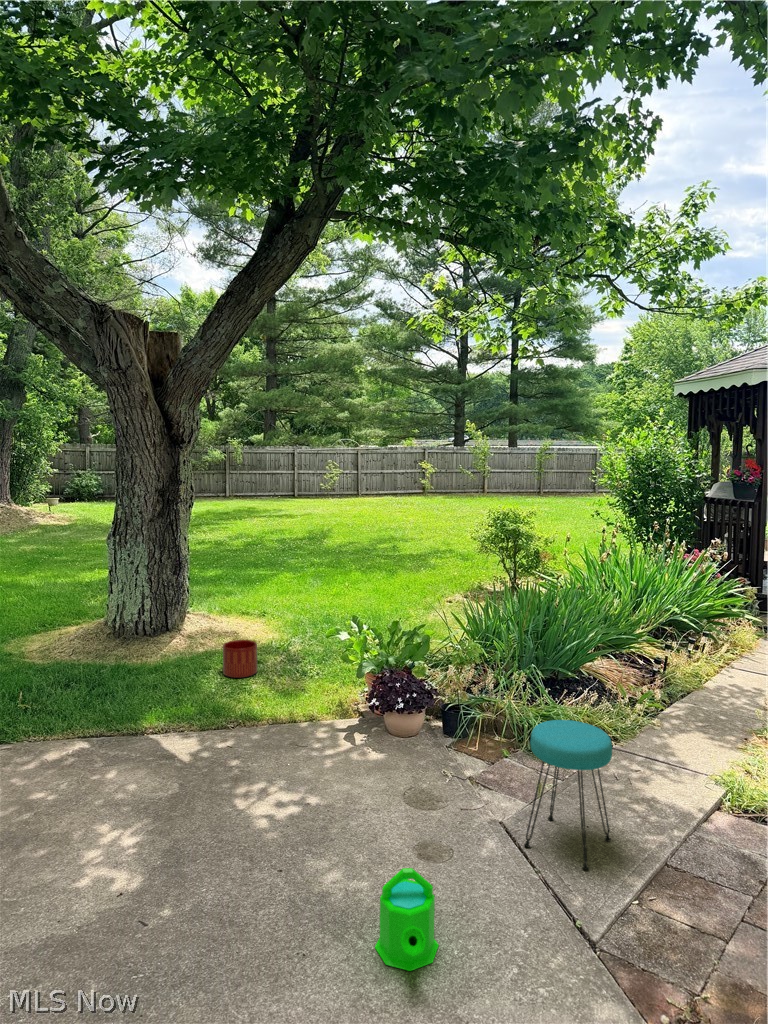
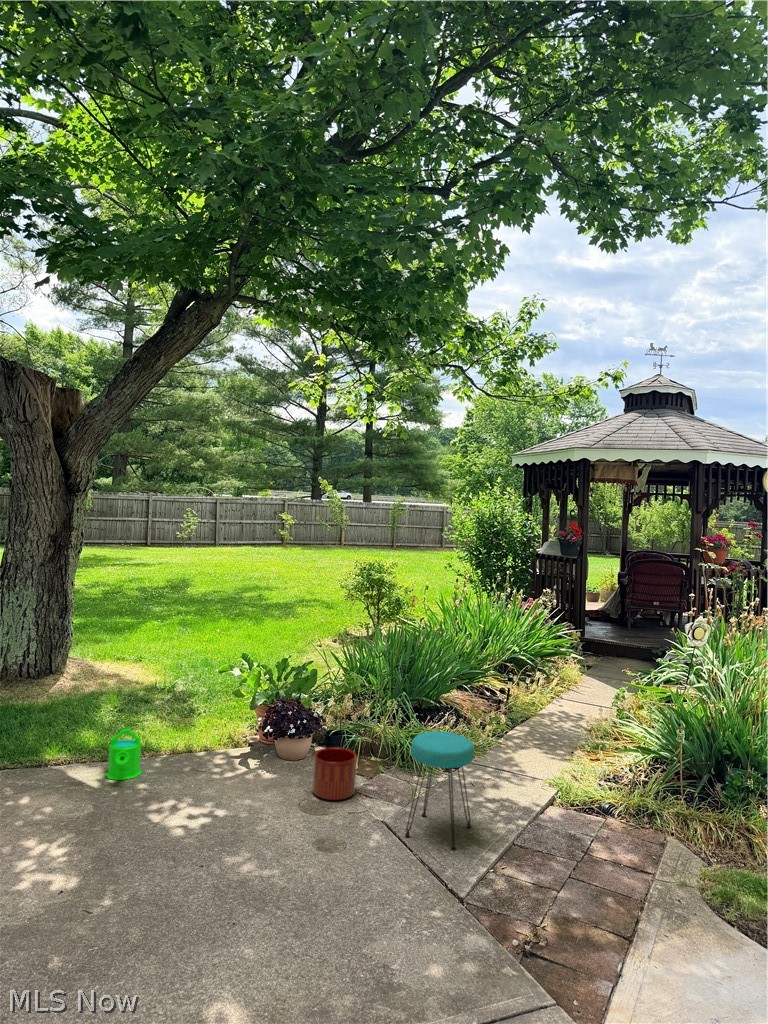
planter: present [223,640,257,678] -> present [312,747,357,800]
watering can: present [375,868,439,971] -> present [105,729,142,780]

